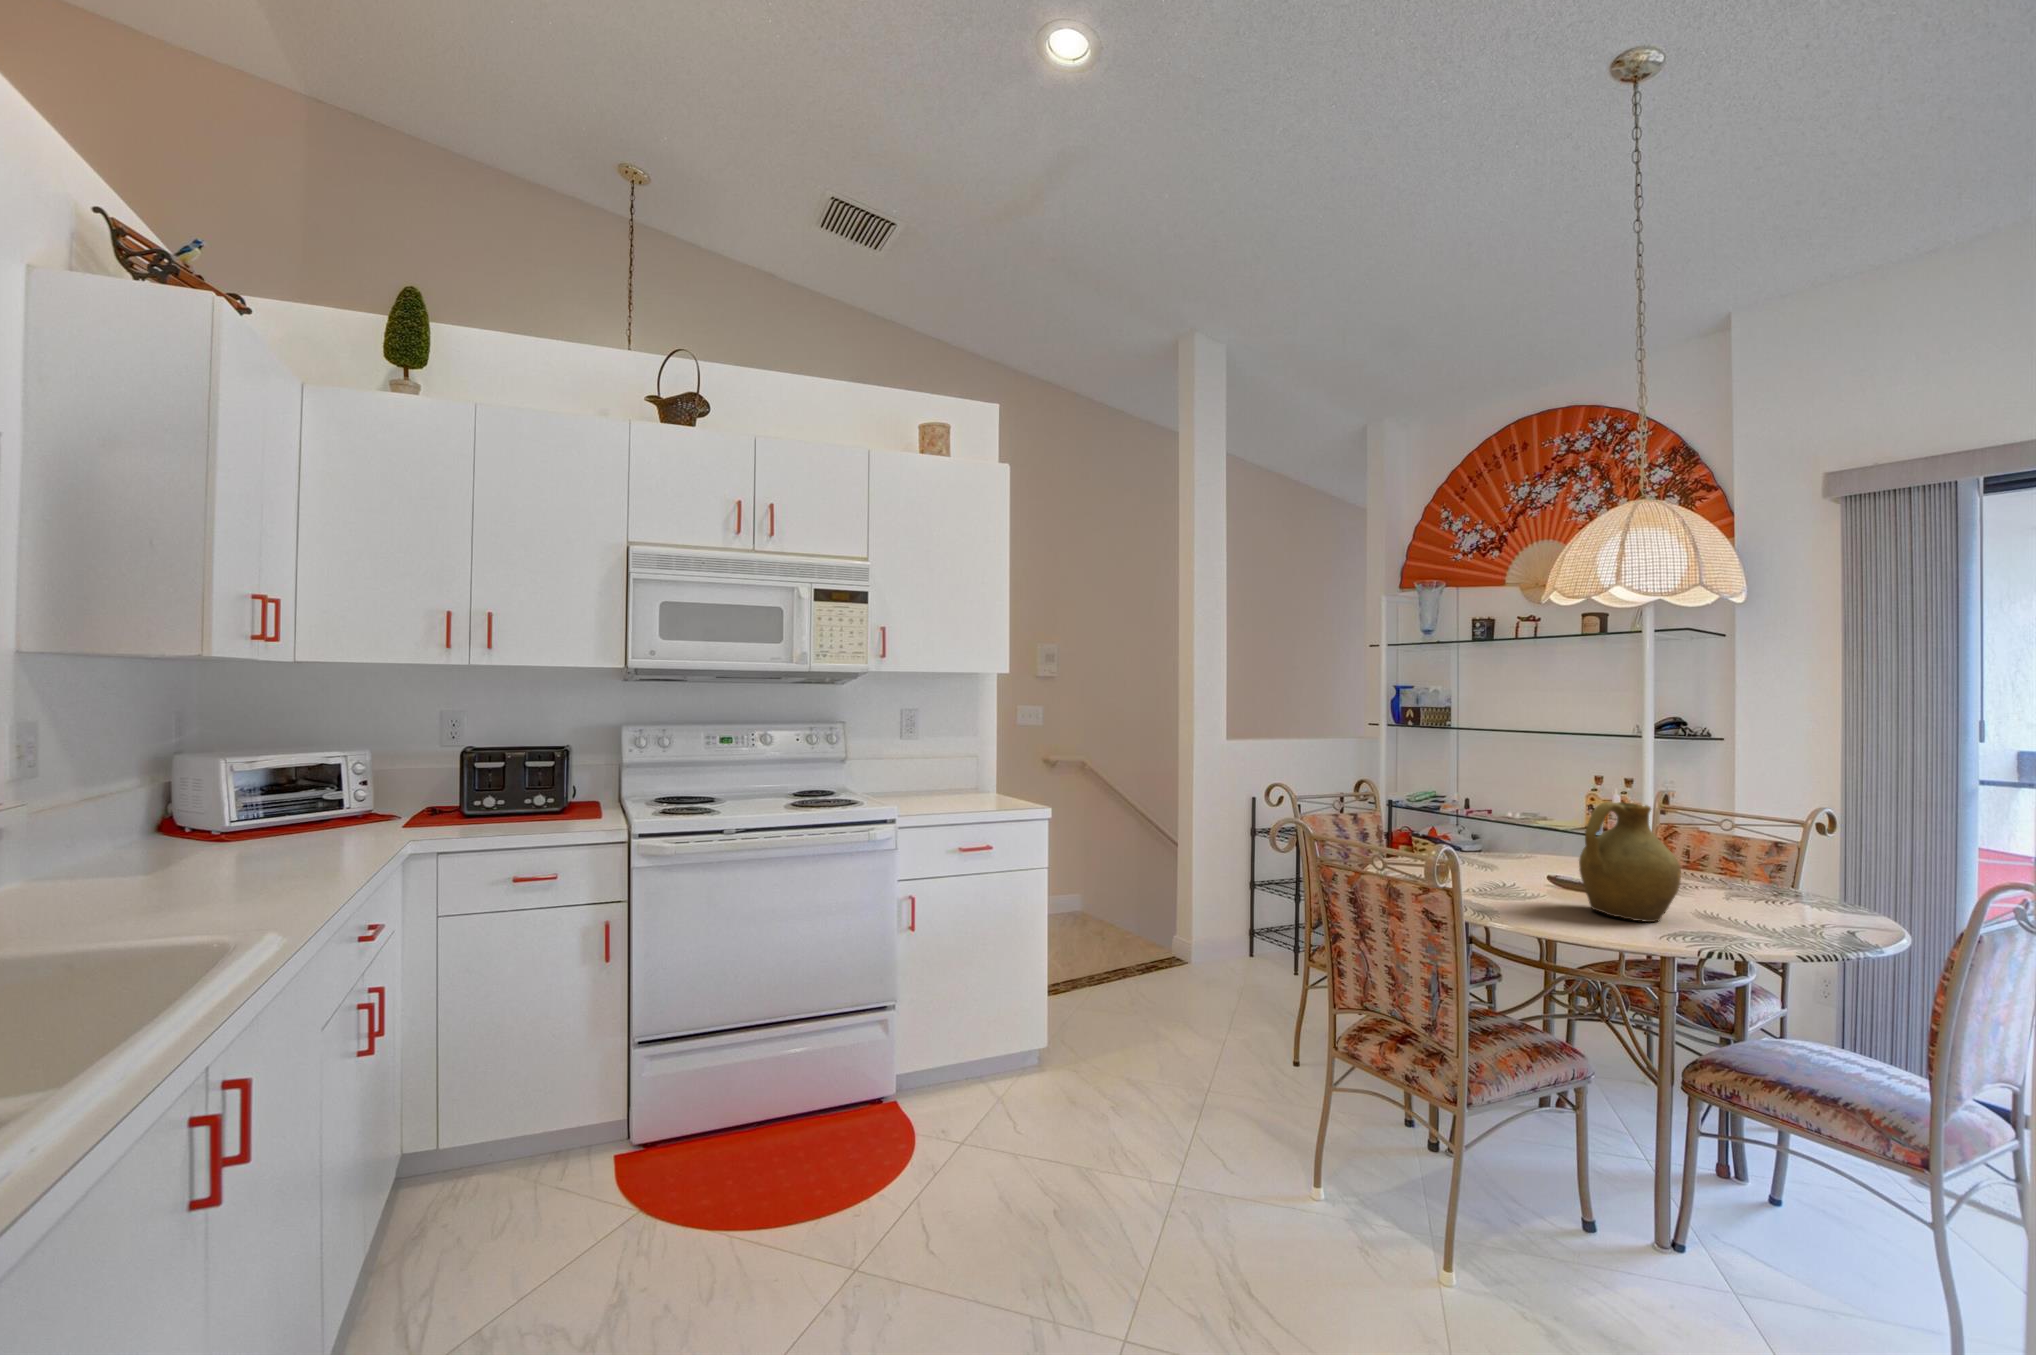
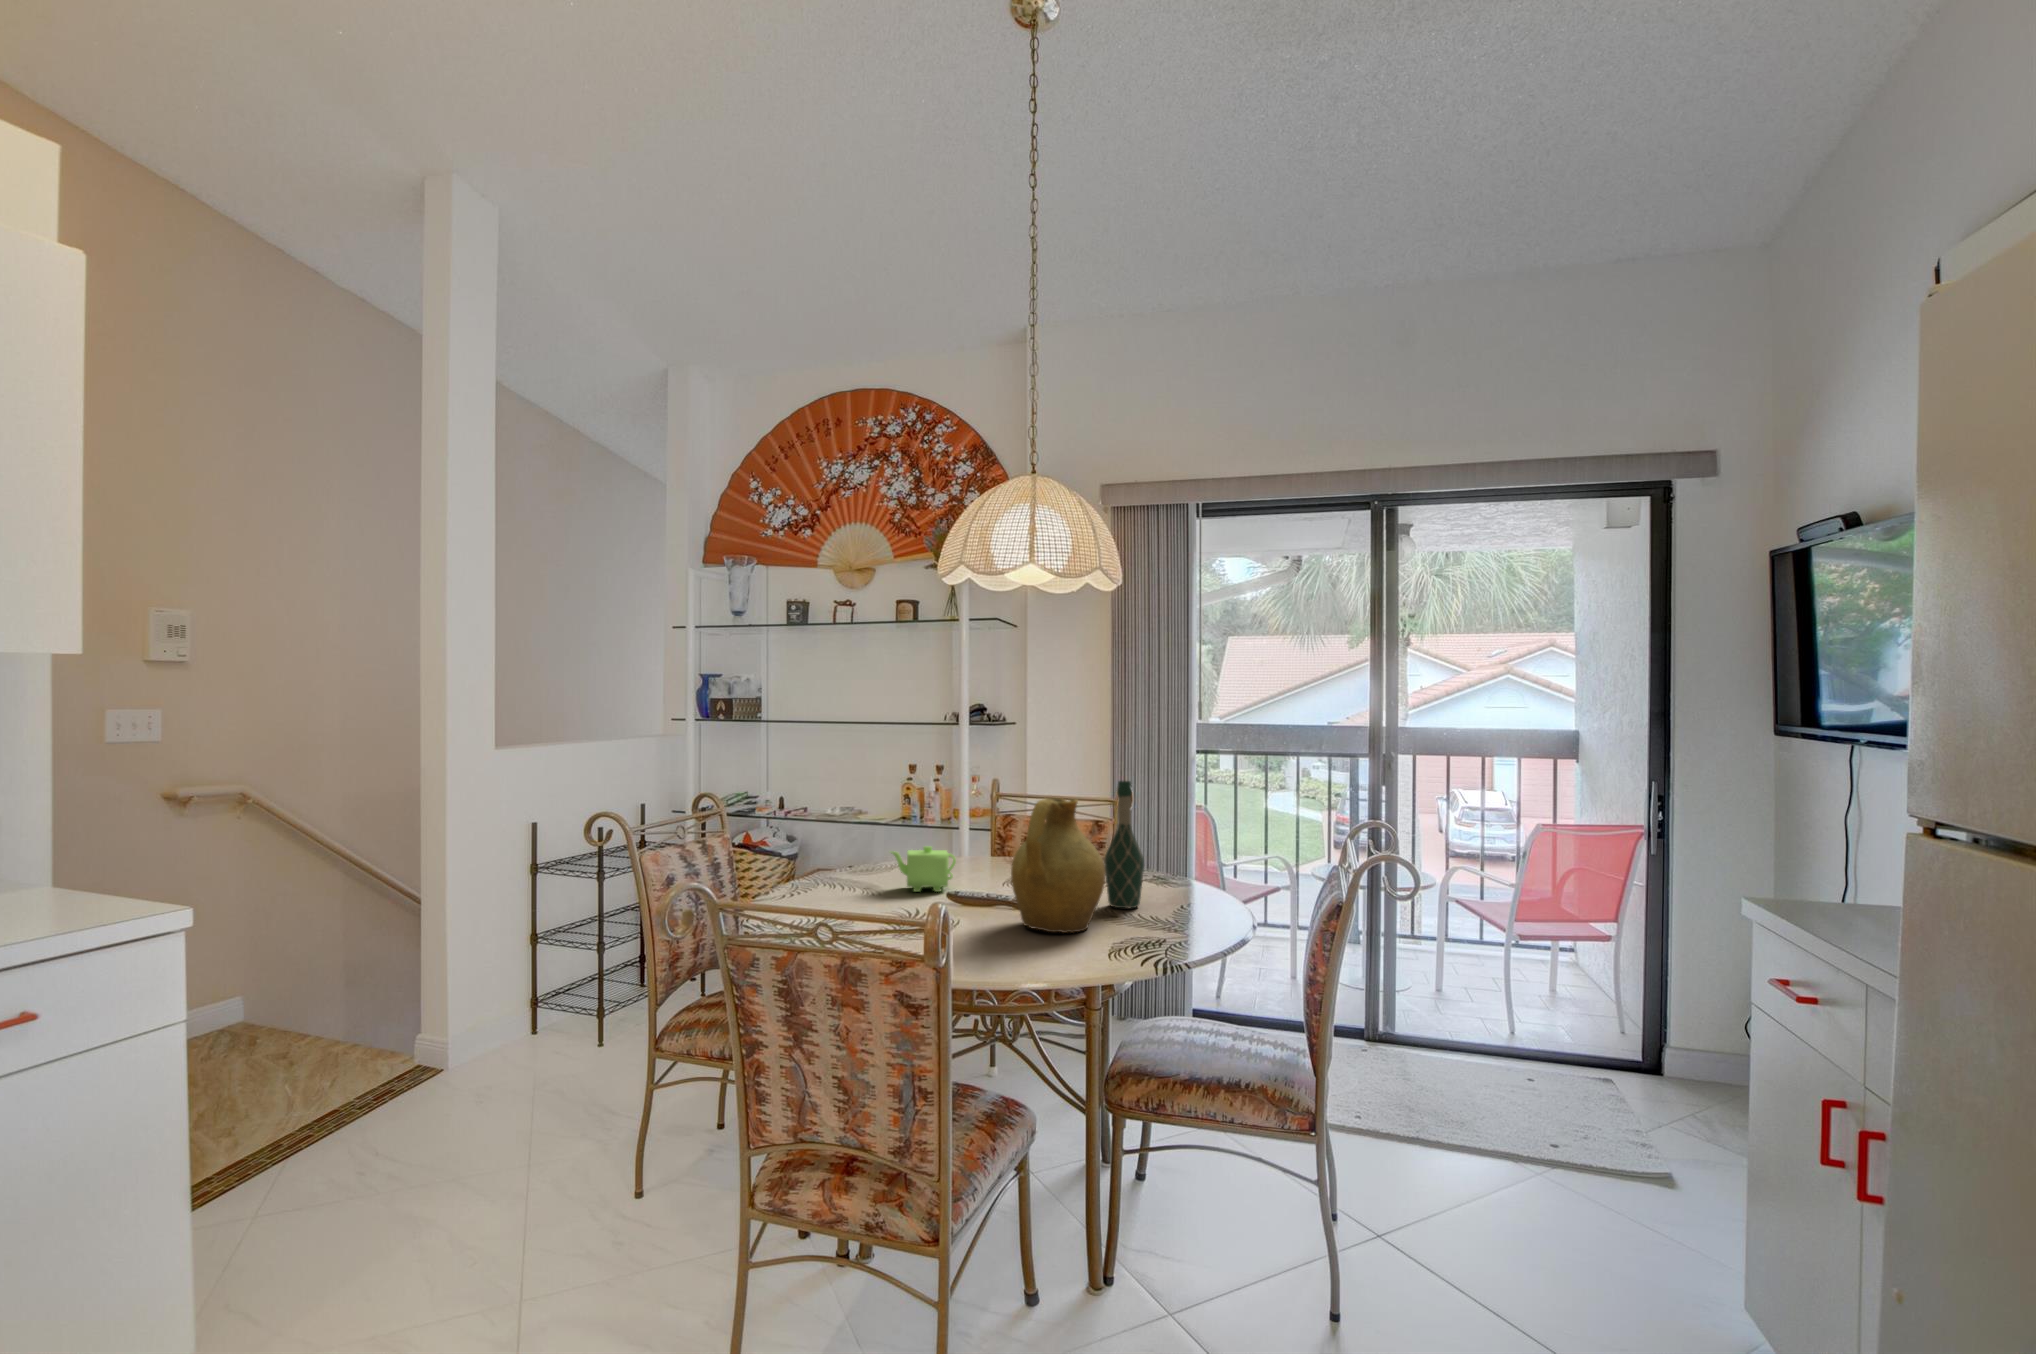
wine bottle: none [1705,796,1756,920] -> present [1104,781,1144,908]
teapot: none [1500,836,1566,877] -> present [891,846,956,892]

